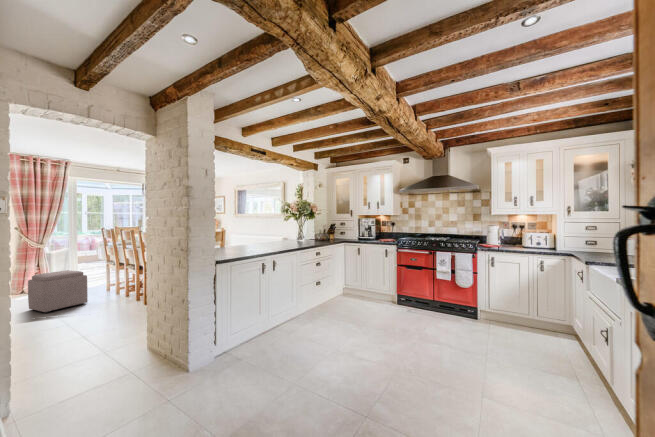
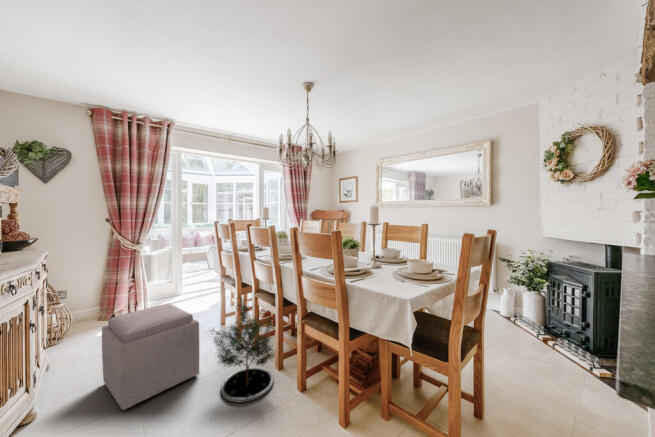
potted tree: none [91,259,130,306] -> present [213,296,274,402]

